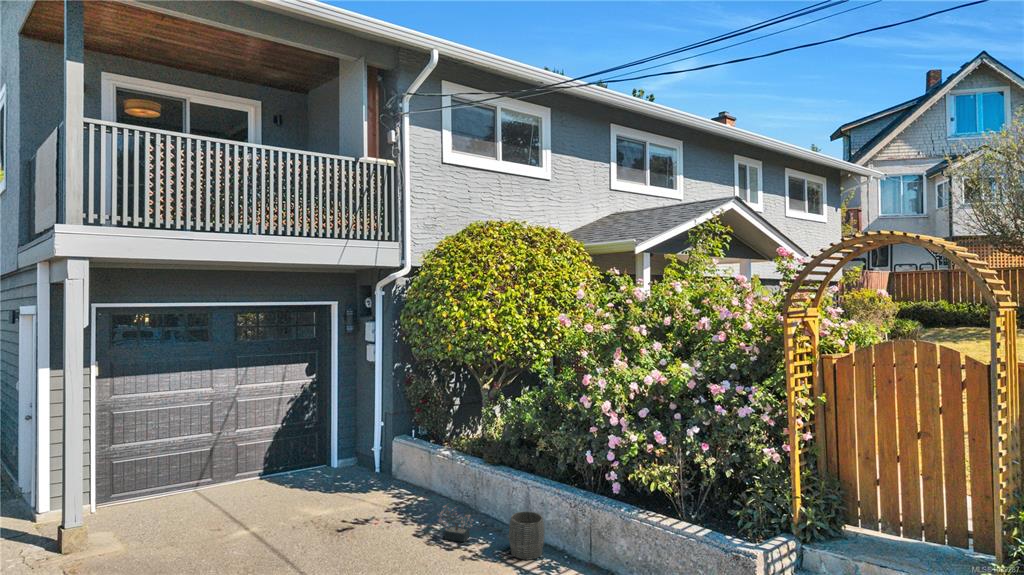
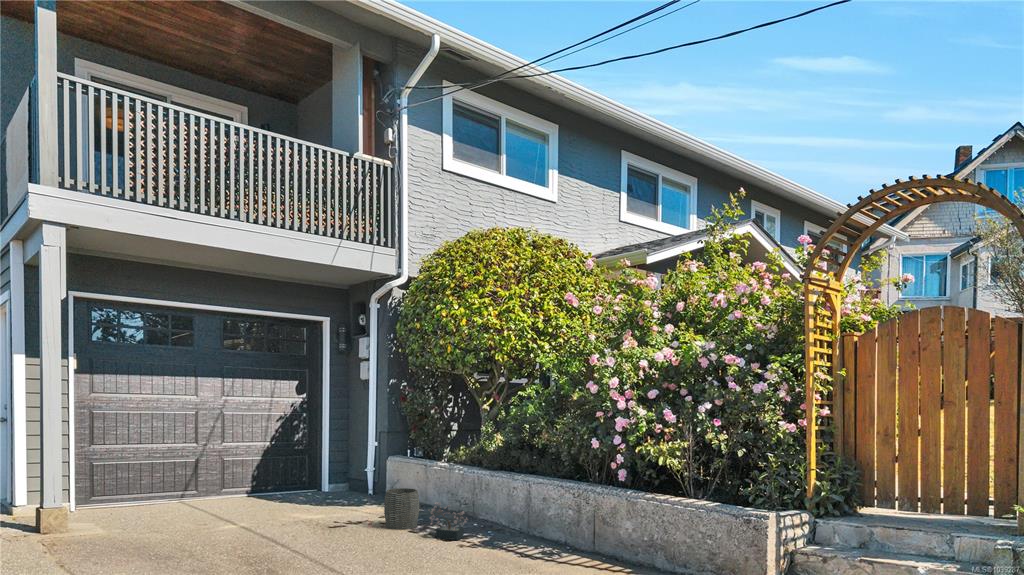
woven basket: present [509,512,544,560] -> present [384,488,419,529]

